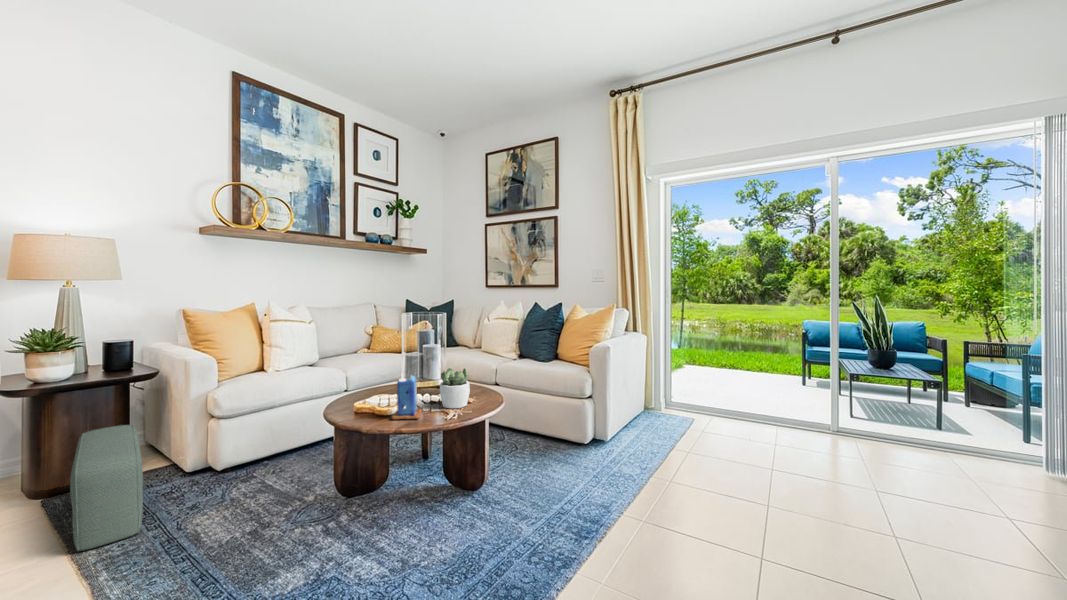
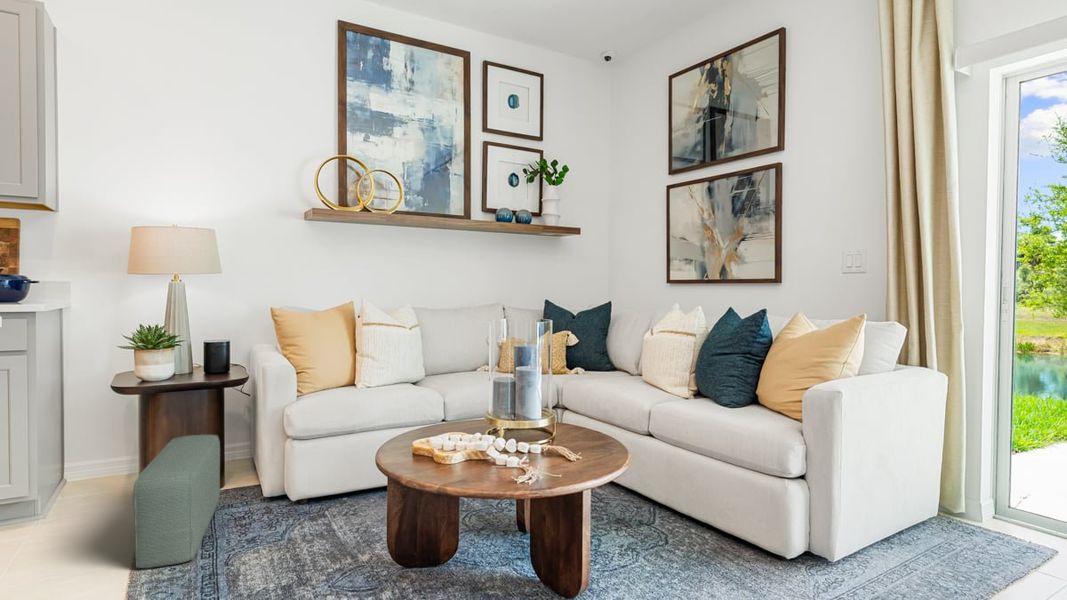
succulent plant: present [440,368,470,409] -> none [520,404,567,467]
candle: present [392,374,422,420] -> none [443,407,490,476]

